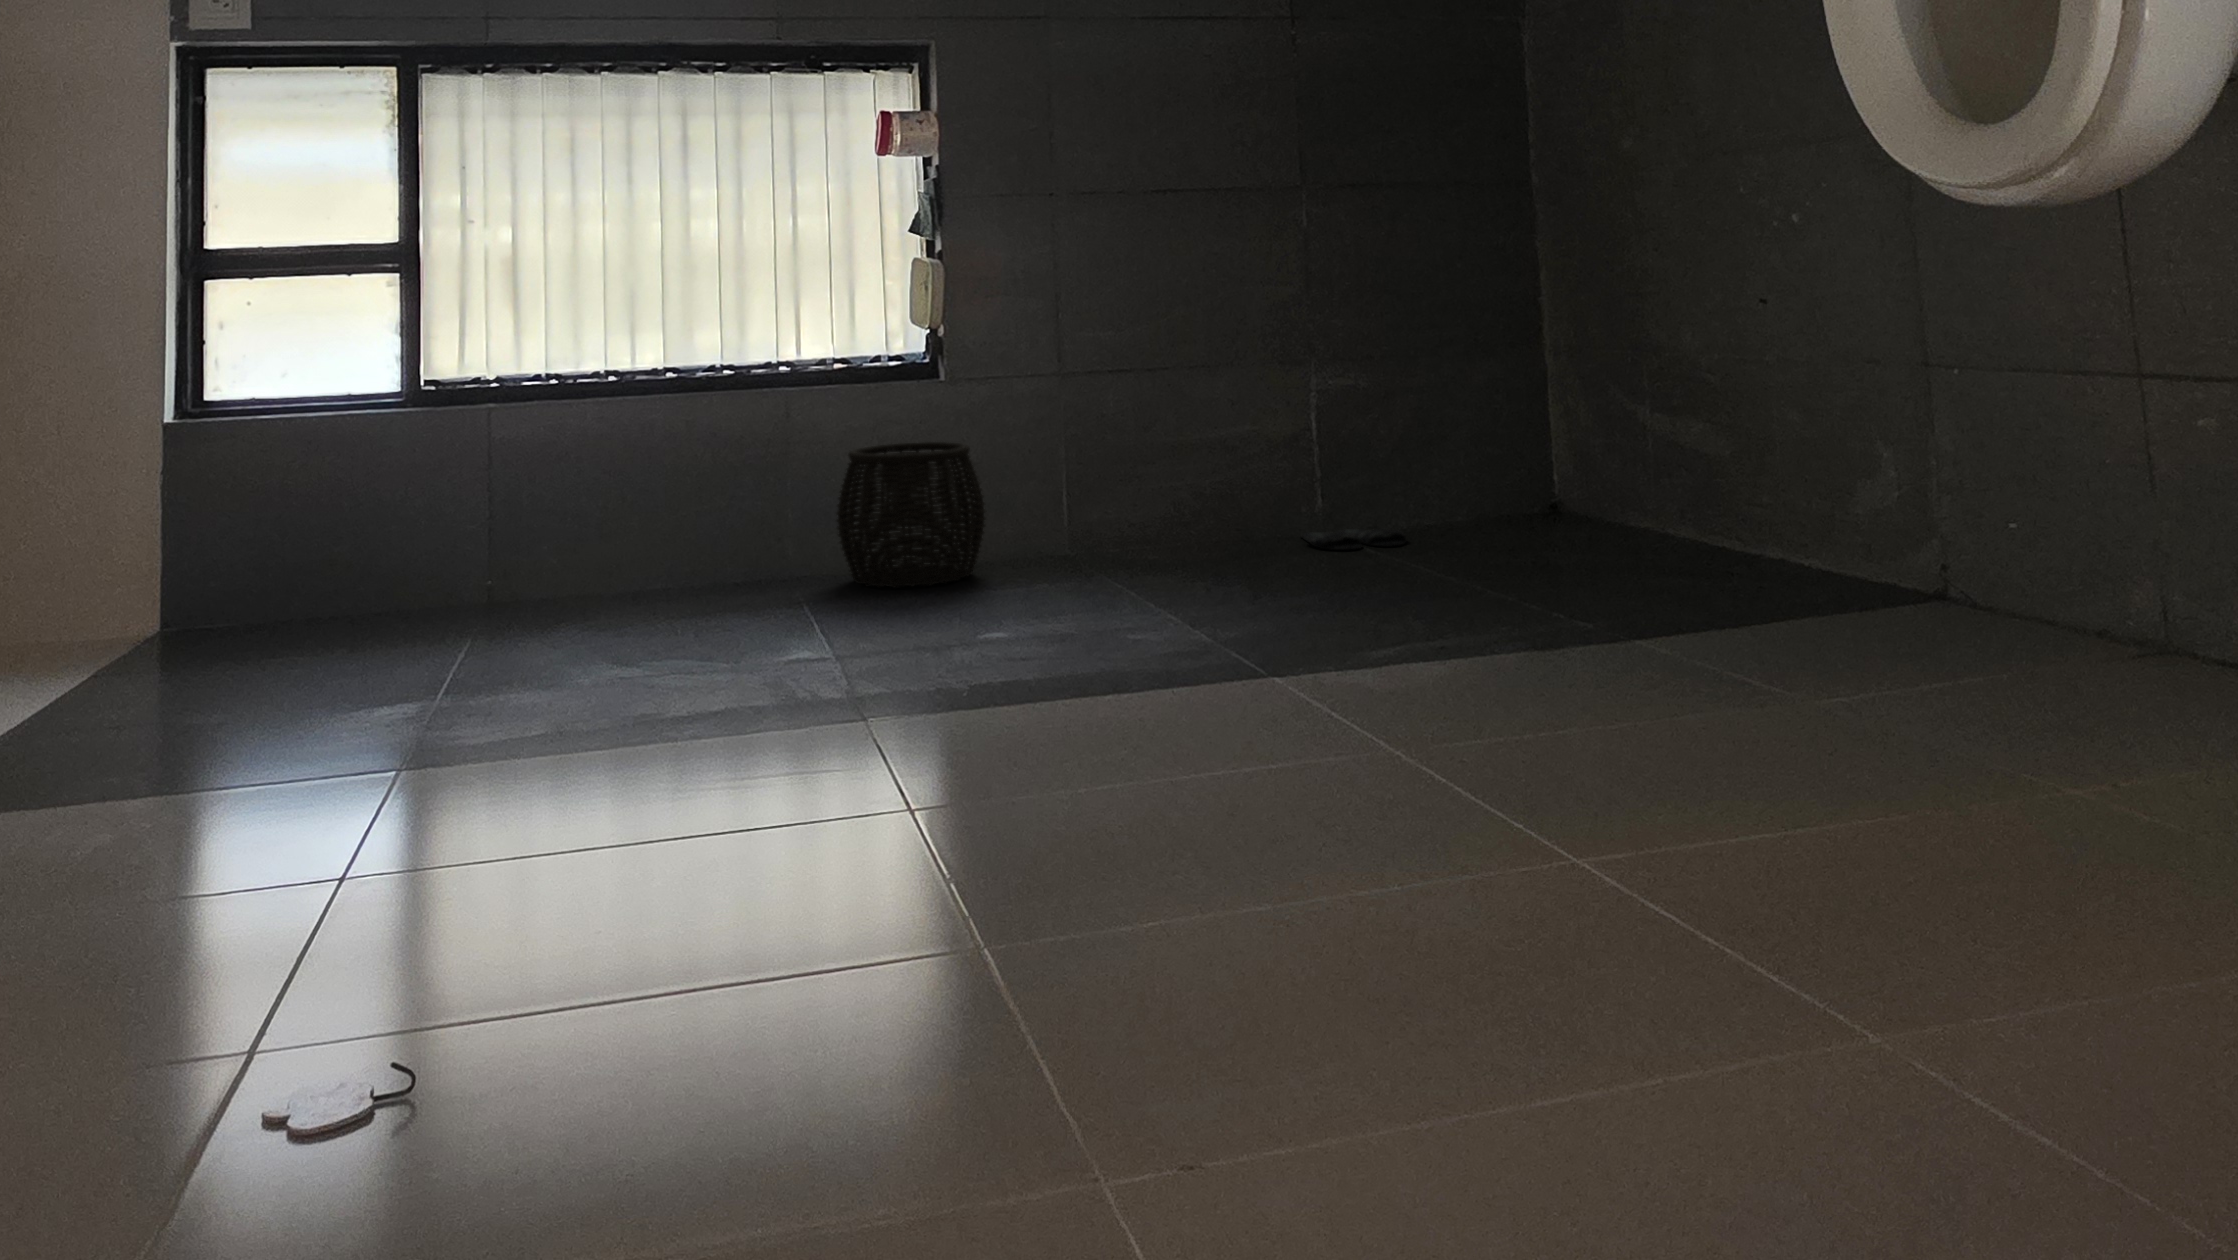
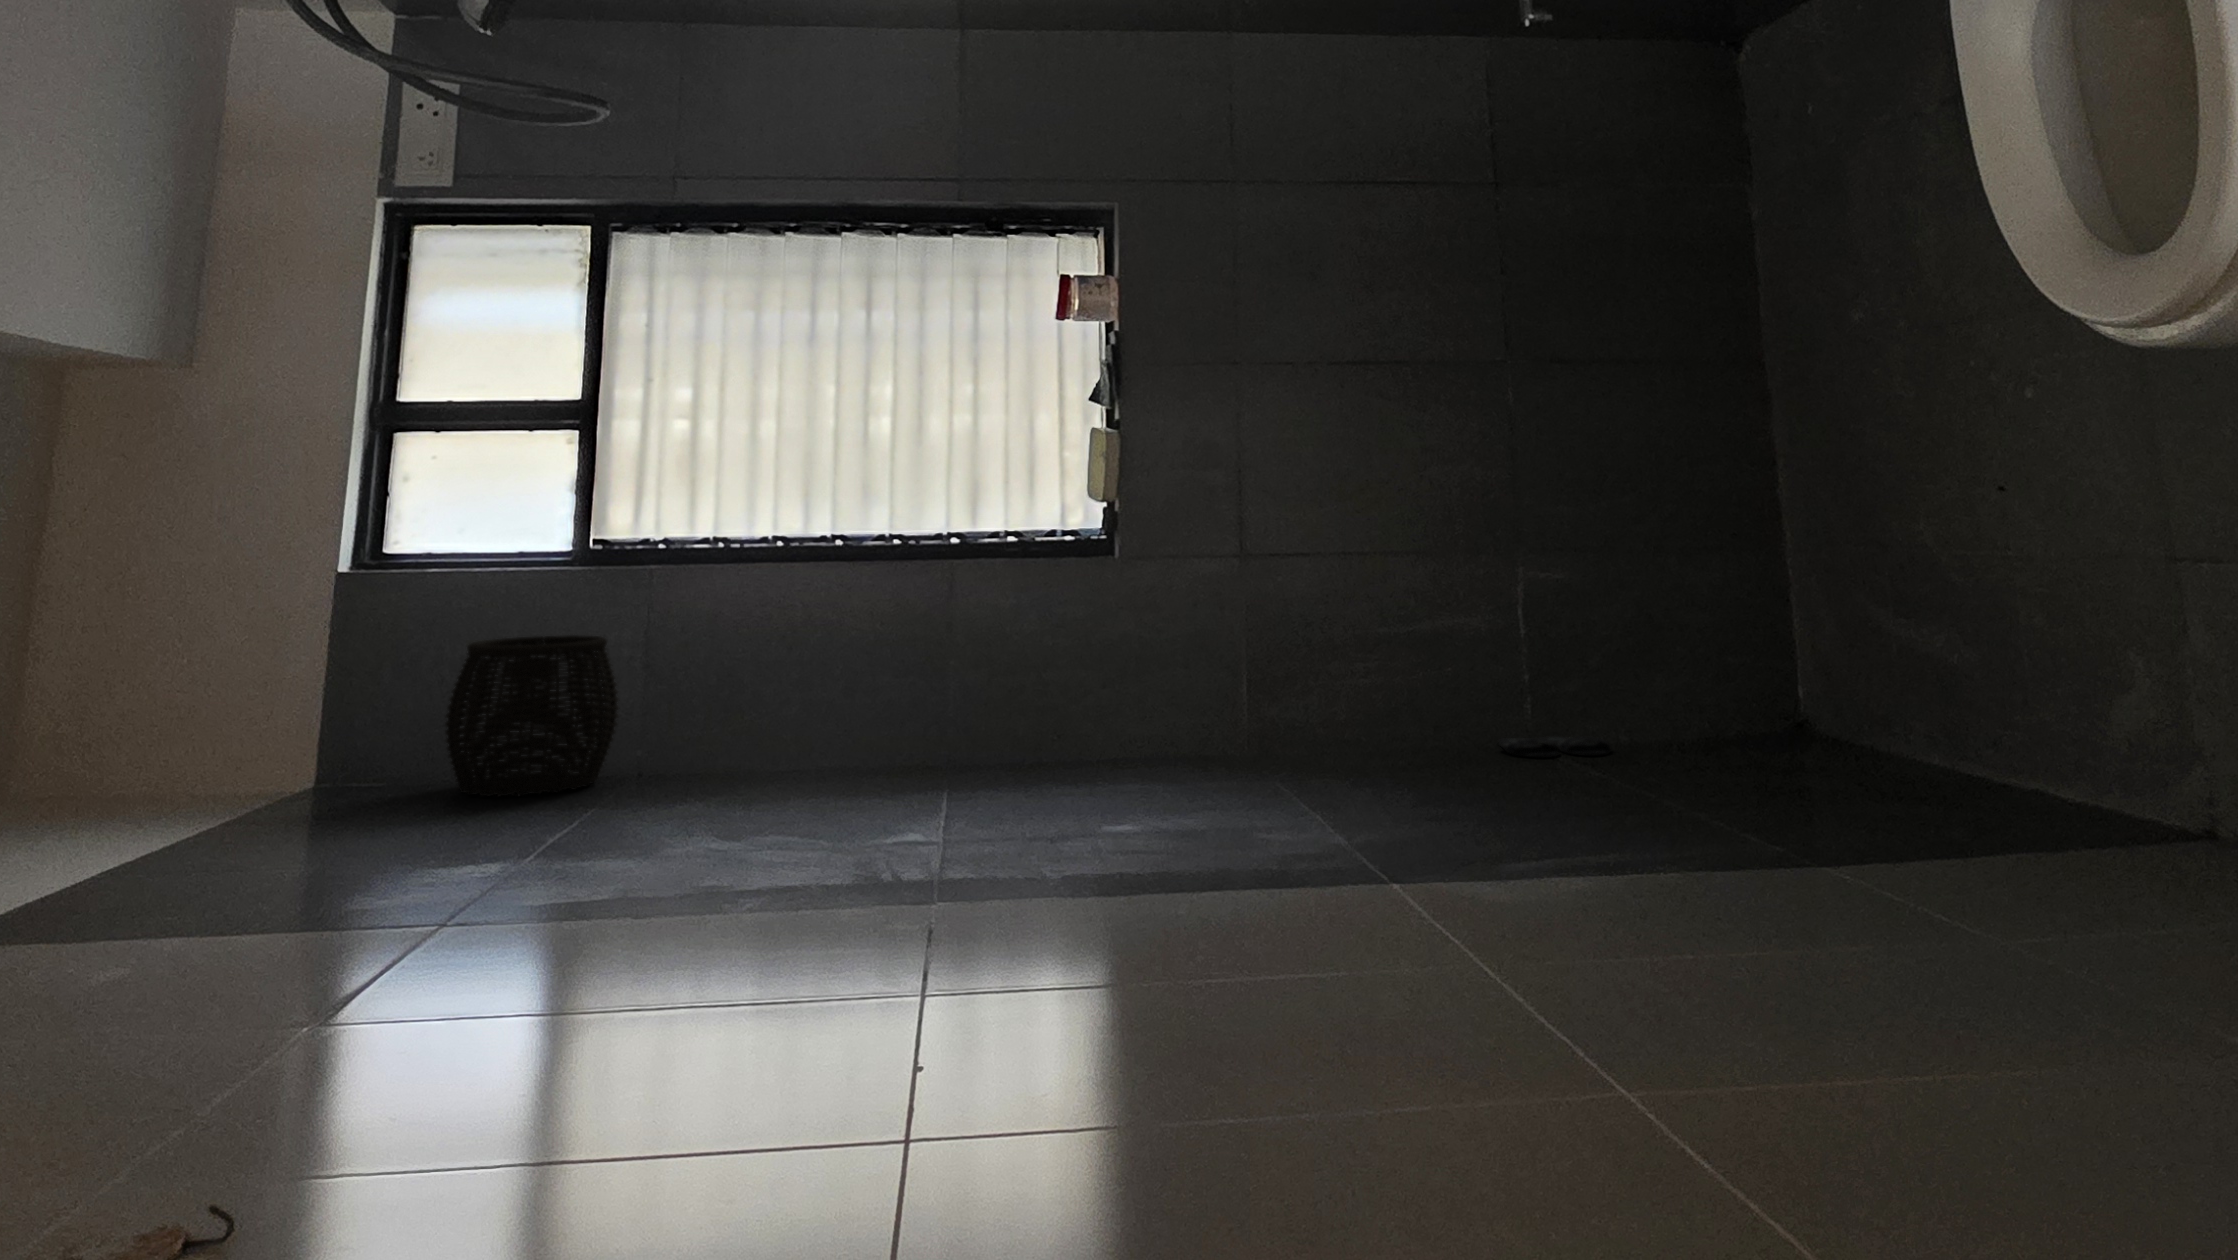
woven basket: present [836,442,986,588] -> present [445,635,619,797]

